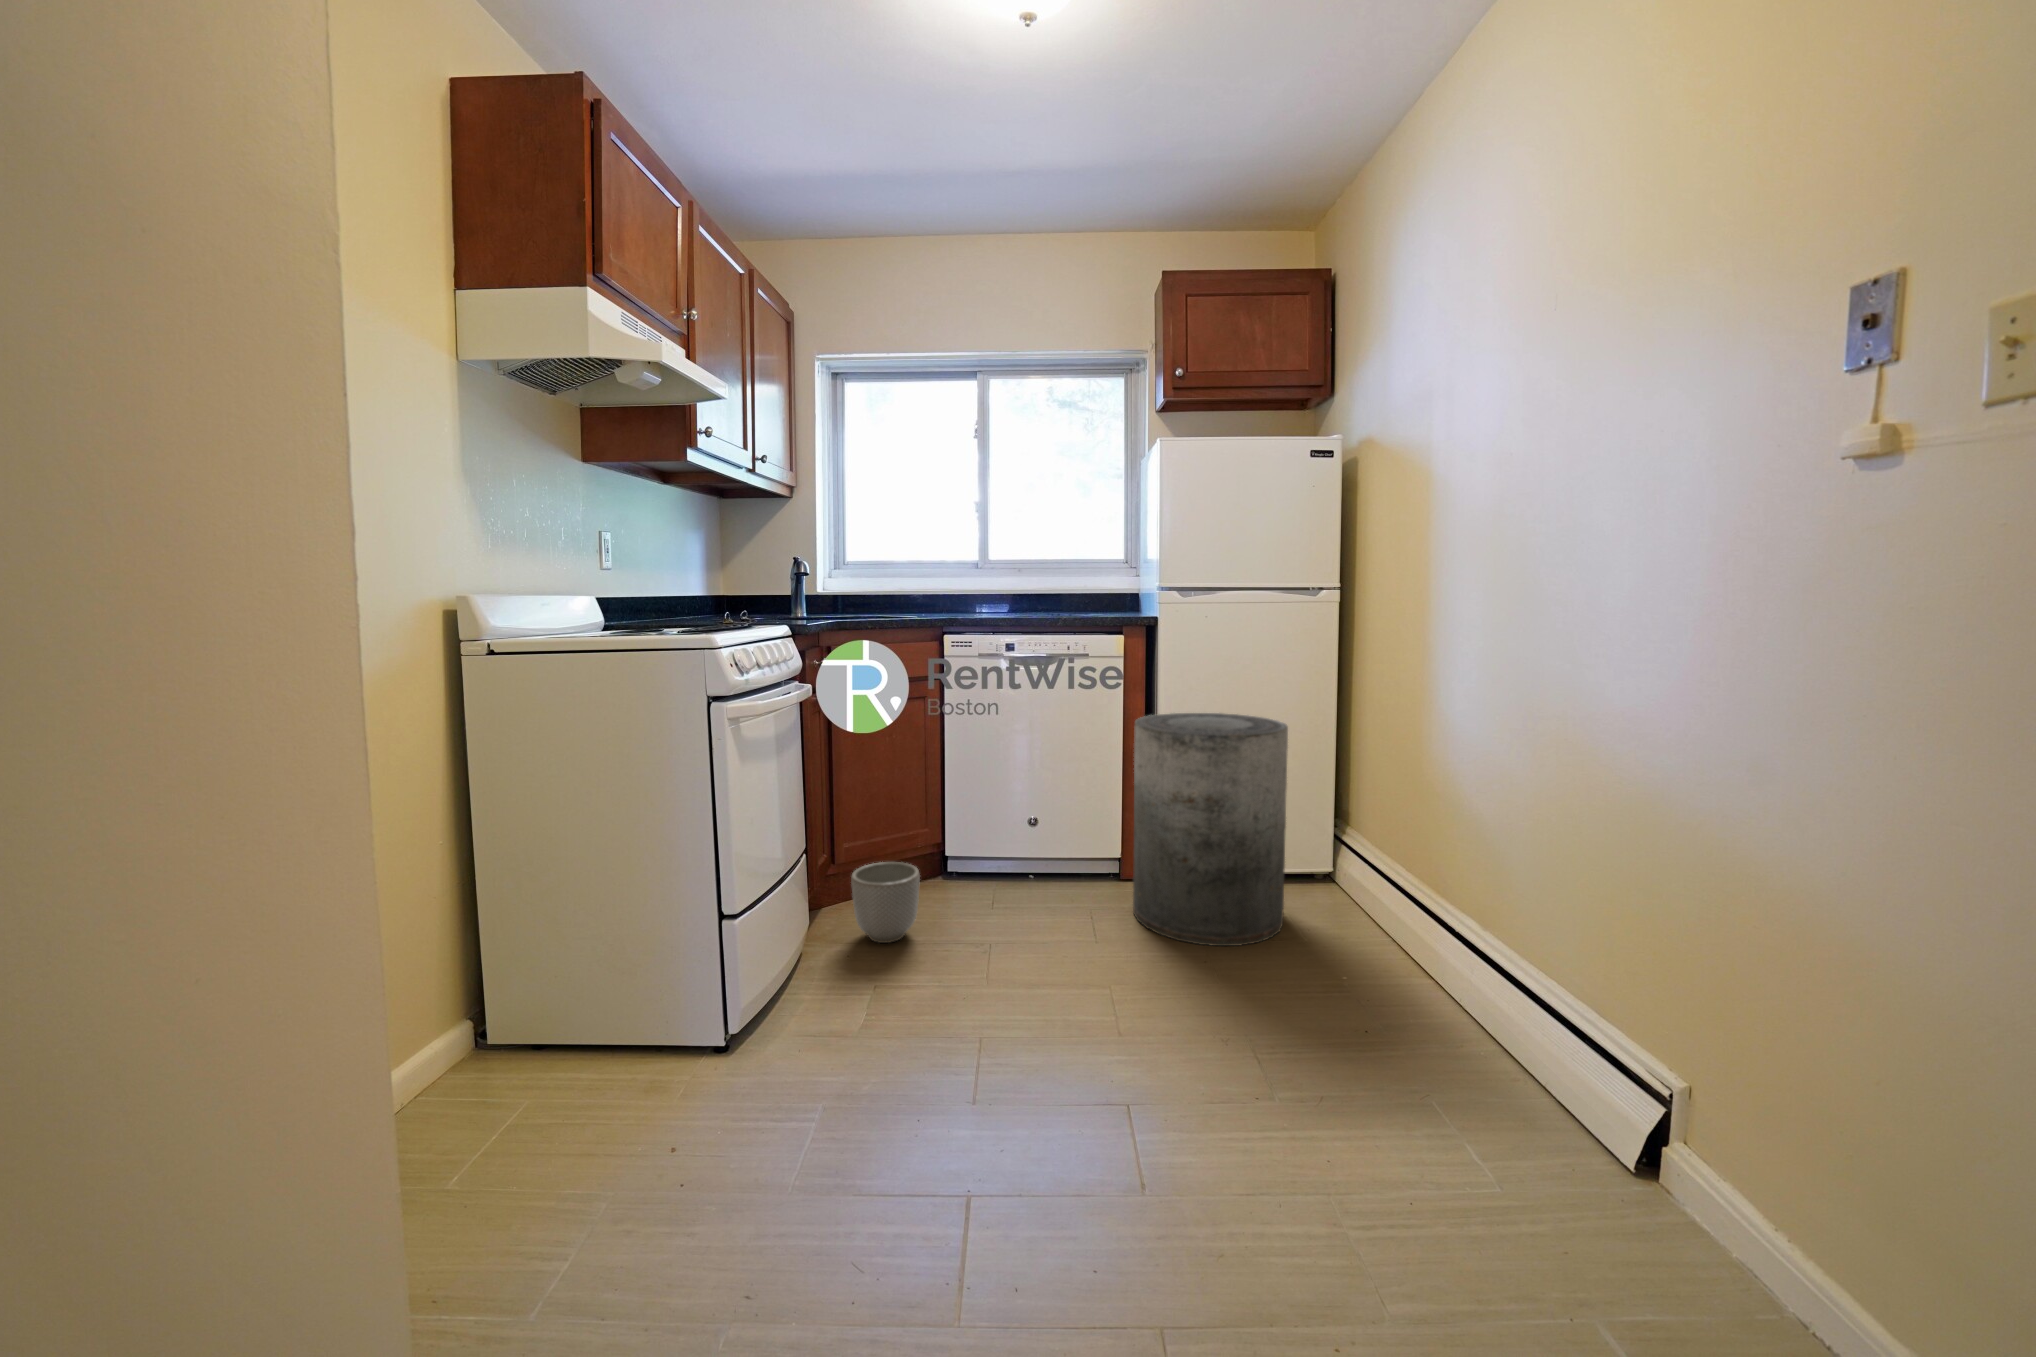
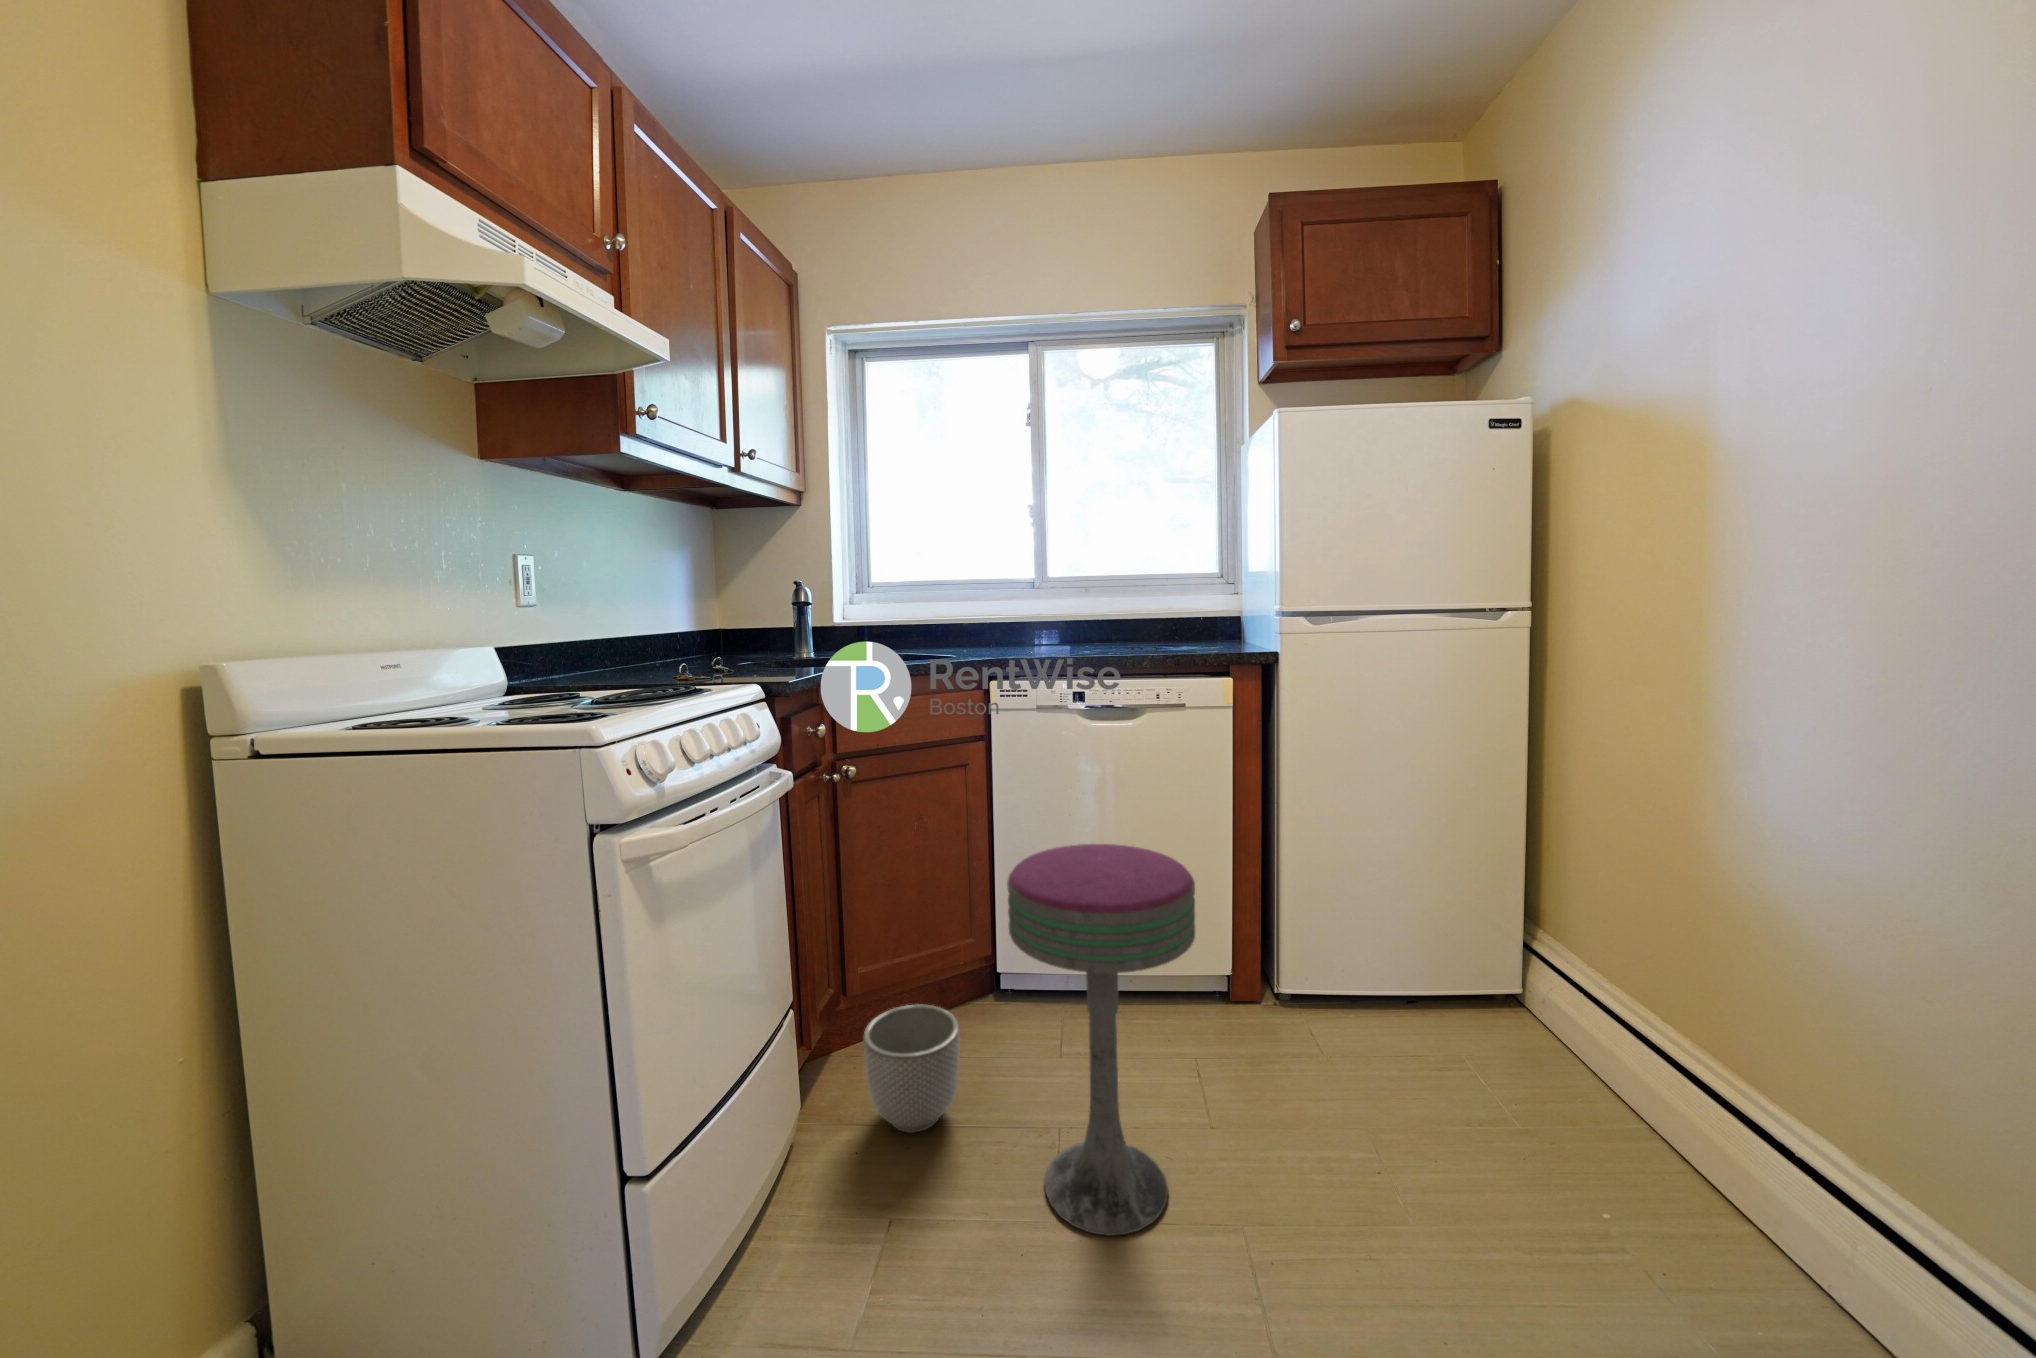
trash can: present [1133,713,1288,946] -> none [1258,784,1497,1152]
bar stool: none [954,739,1077,982] -> present [1007,844,1195,1236]

